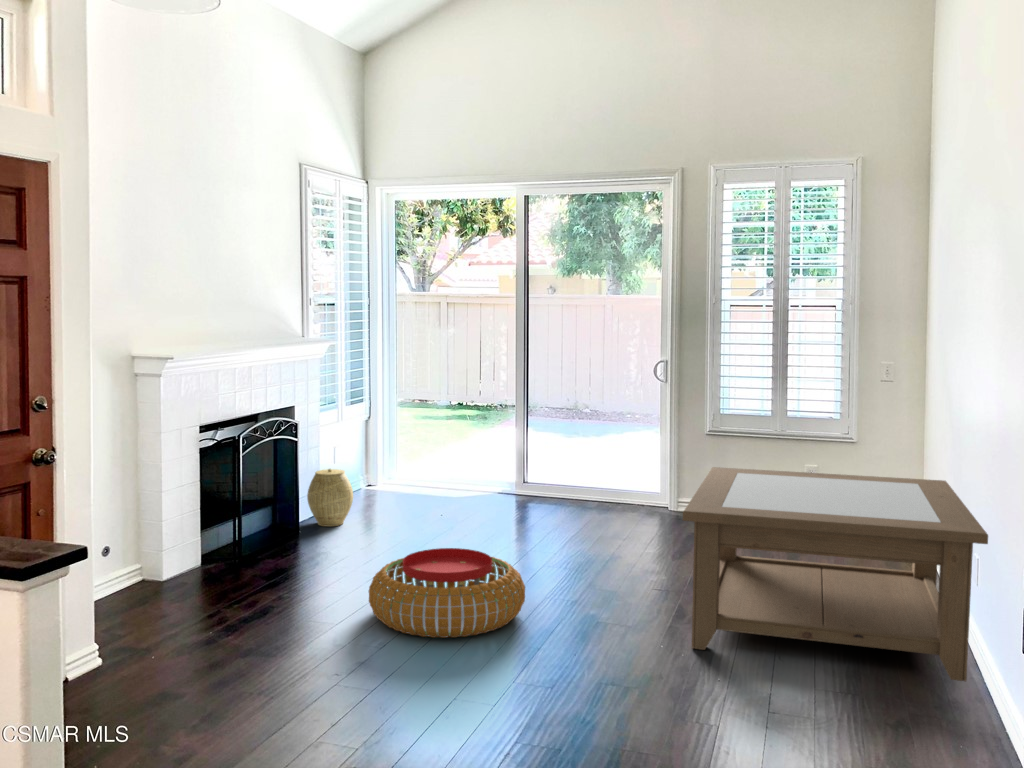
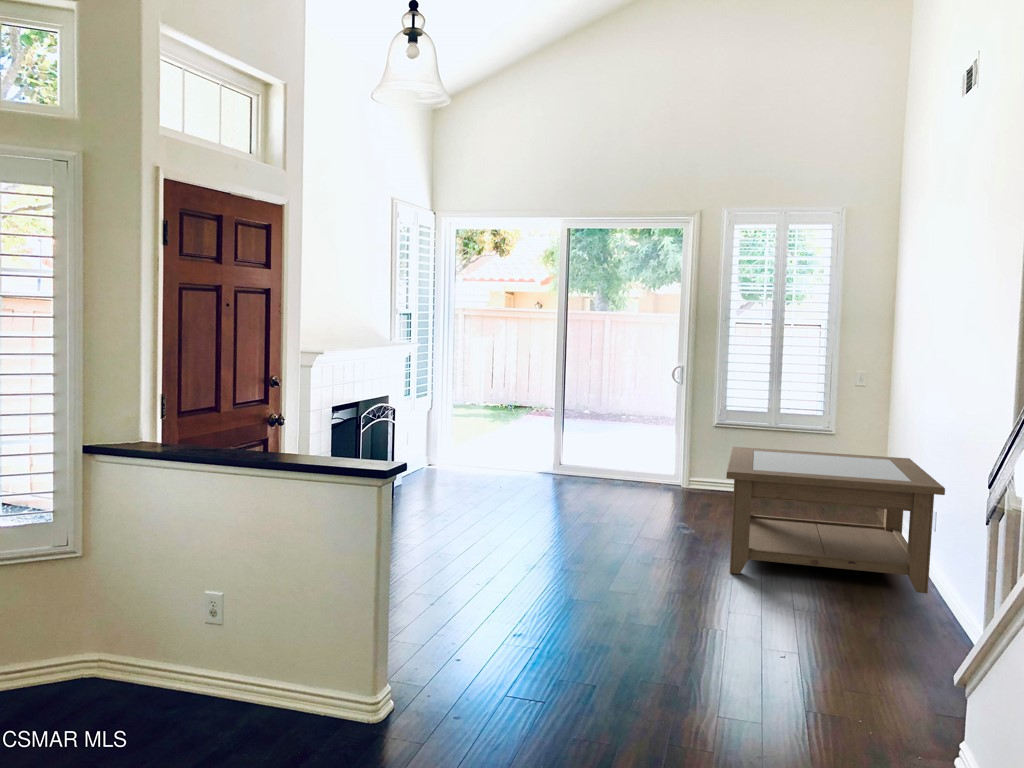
woven basket: present [307,469,353,526] -> none [397,447,434,493]
pouf: present [369,548,525,638] -> none [483,502,601,564]

